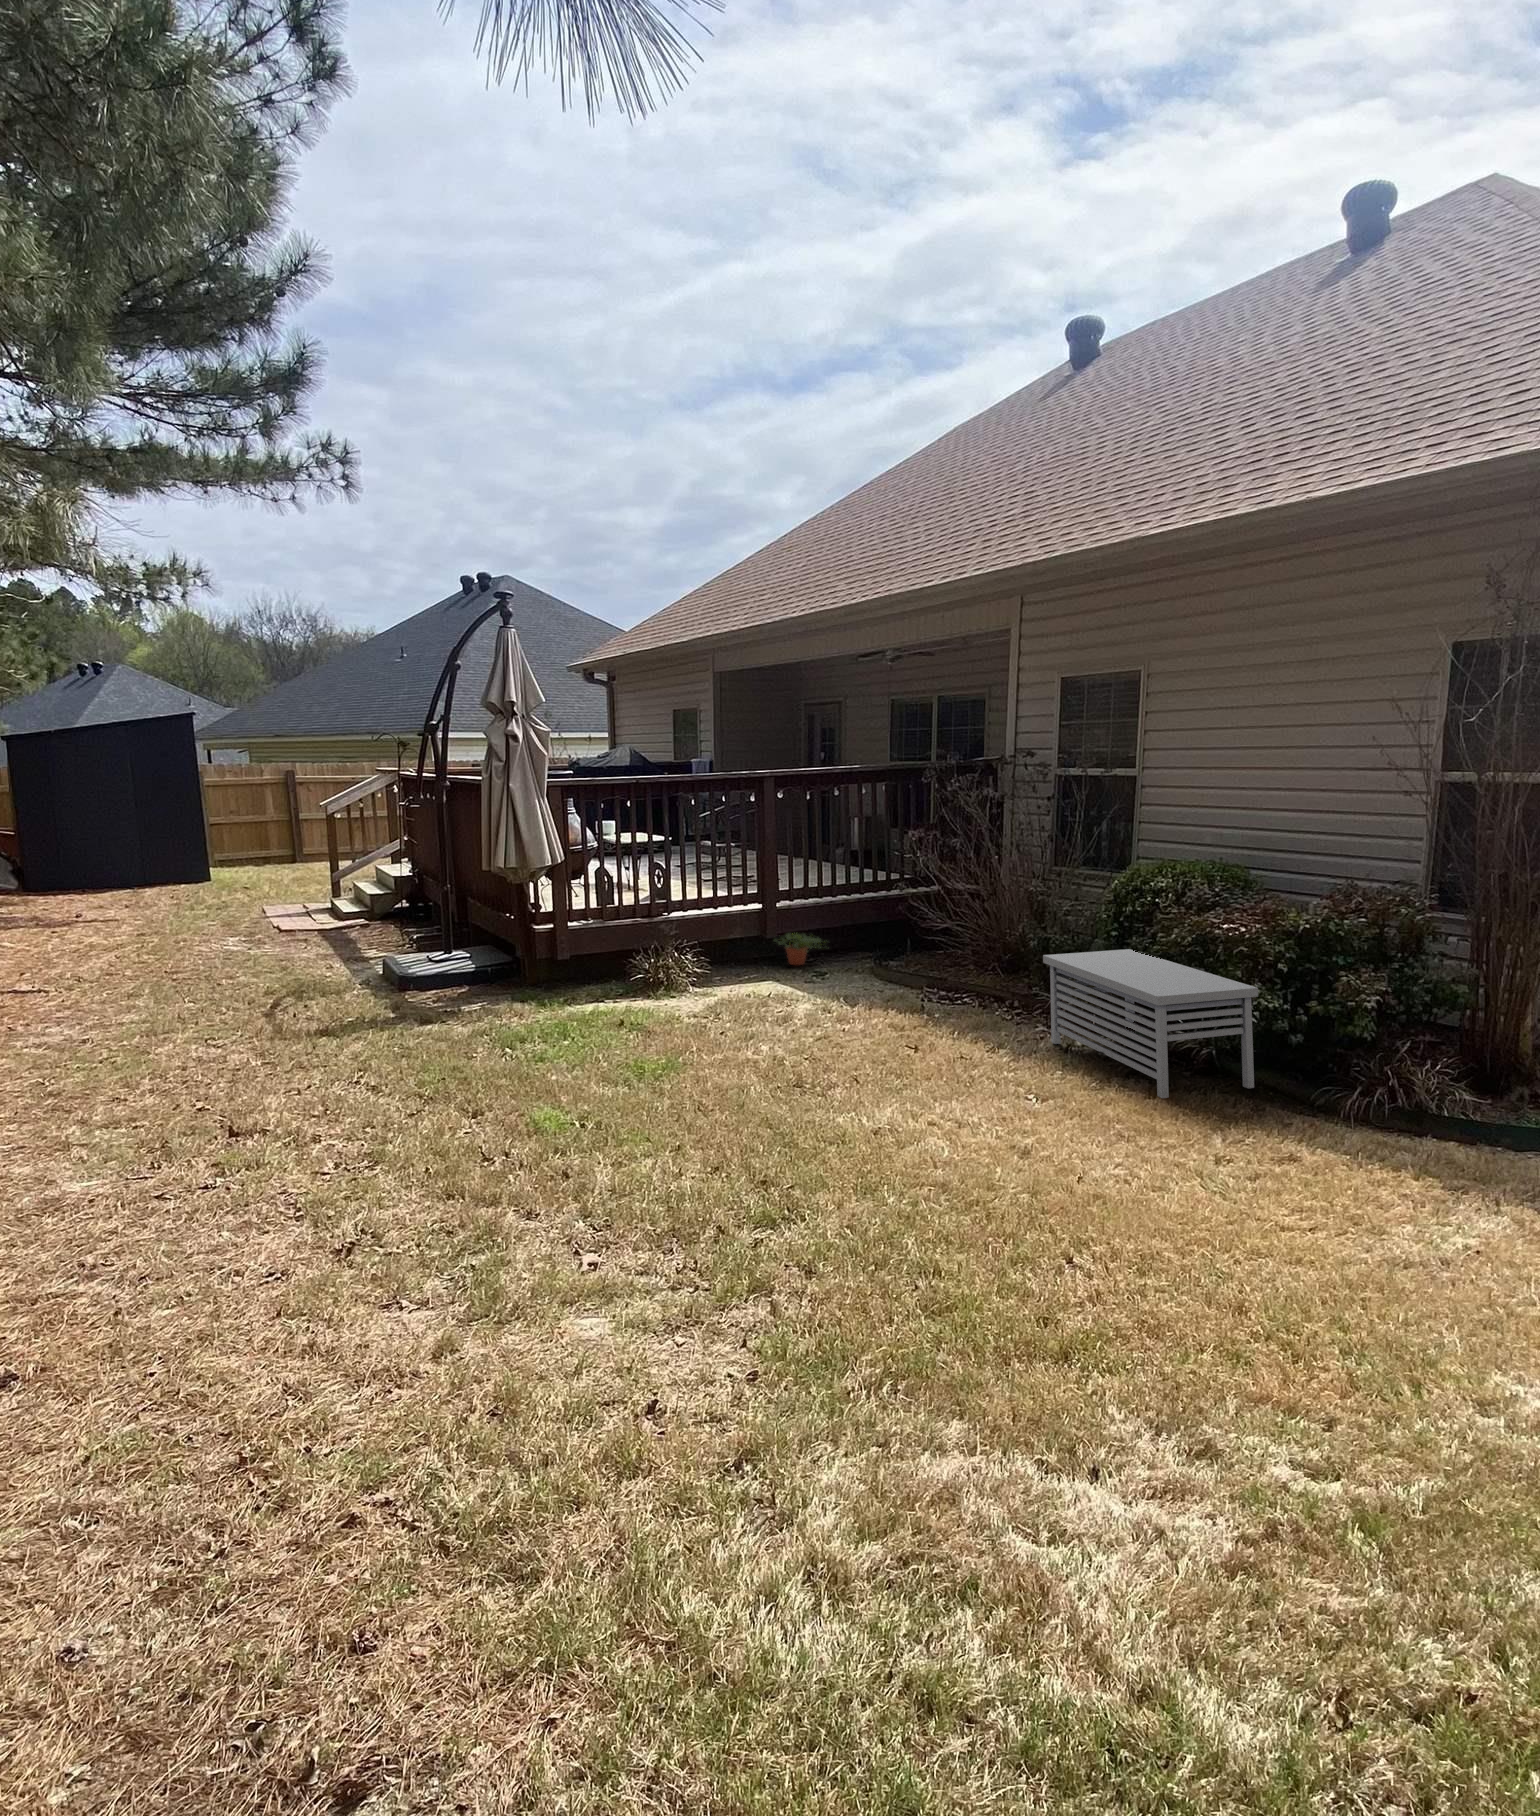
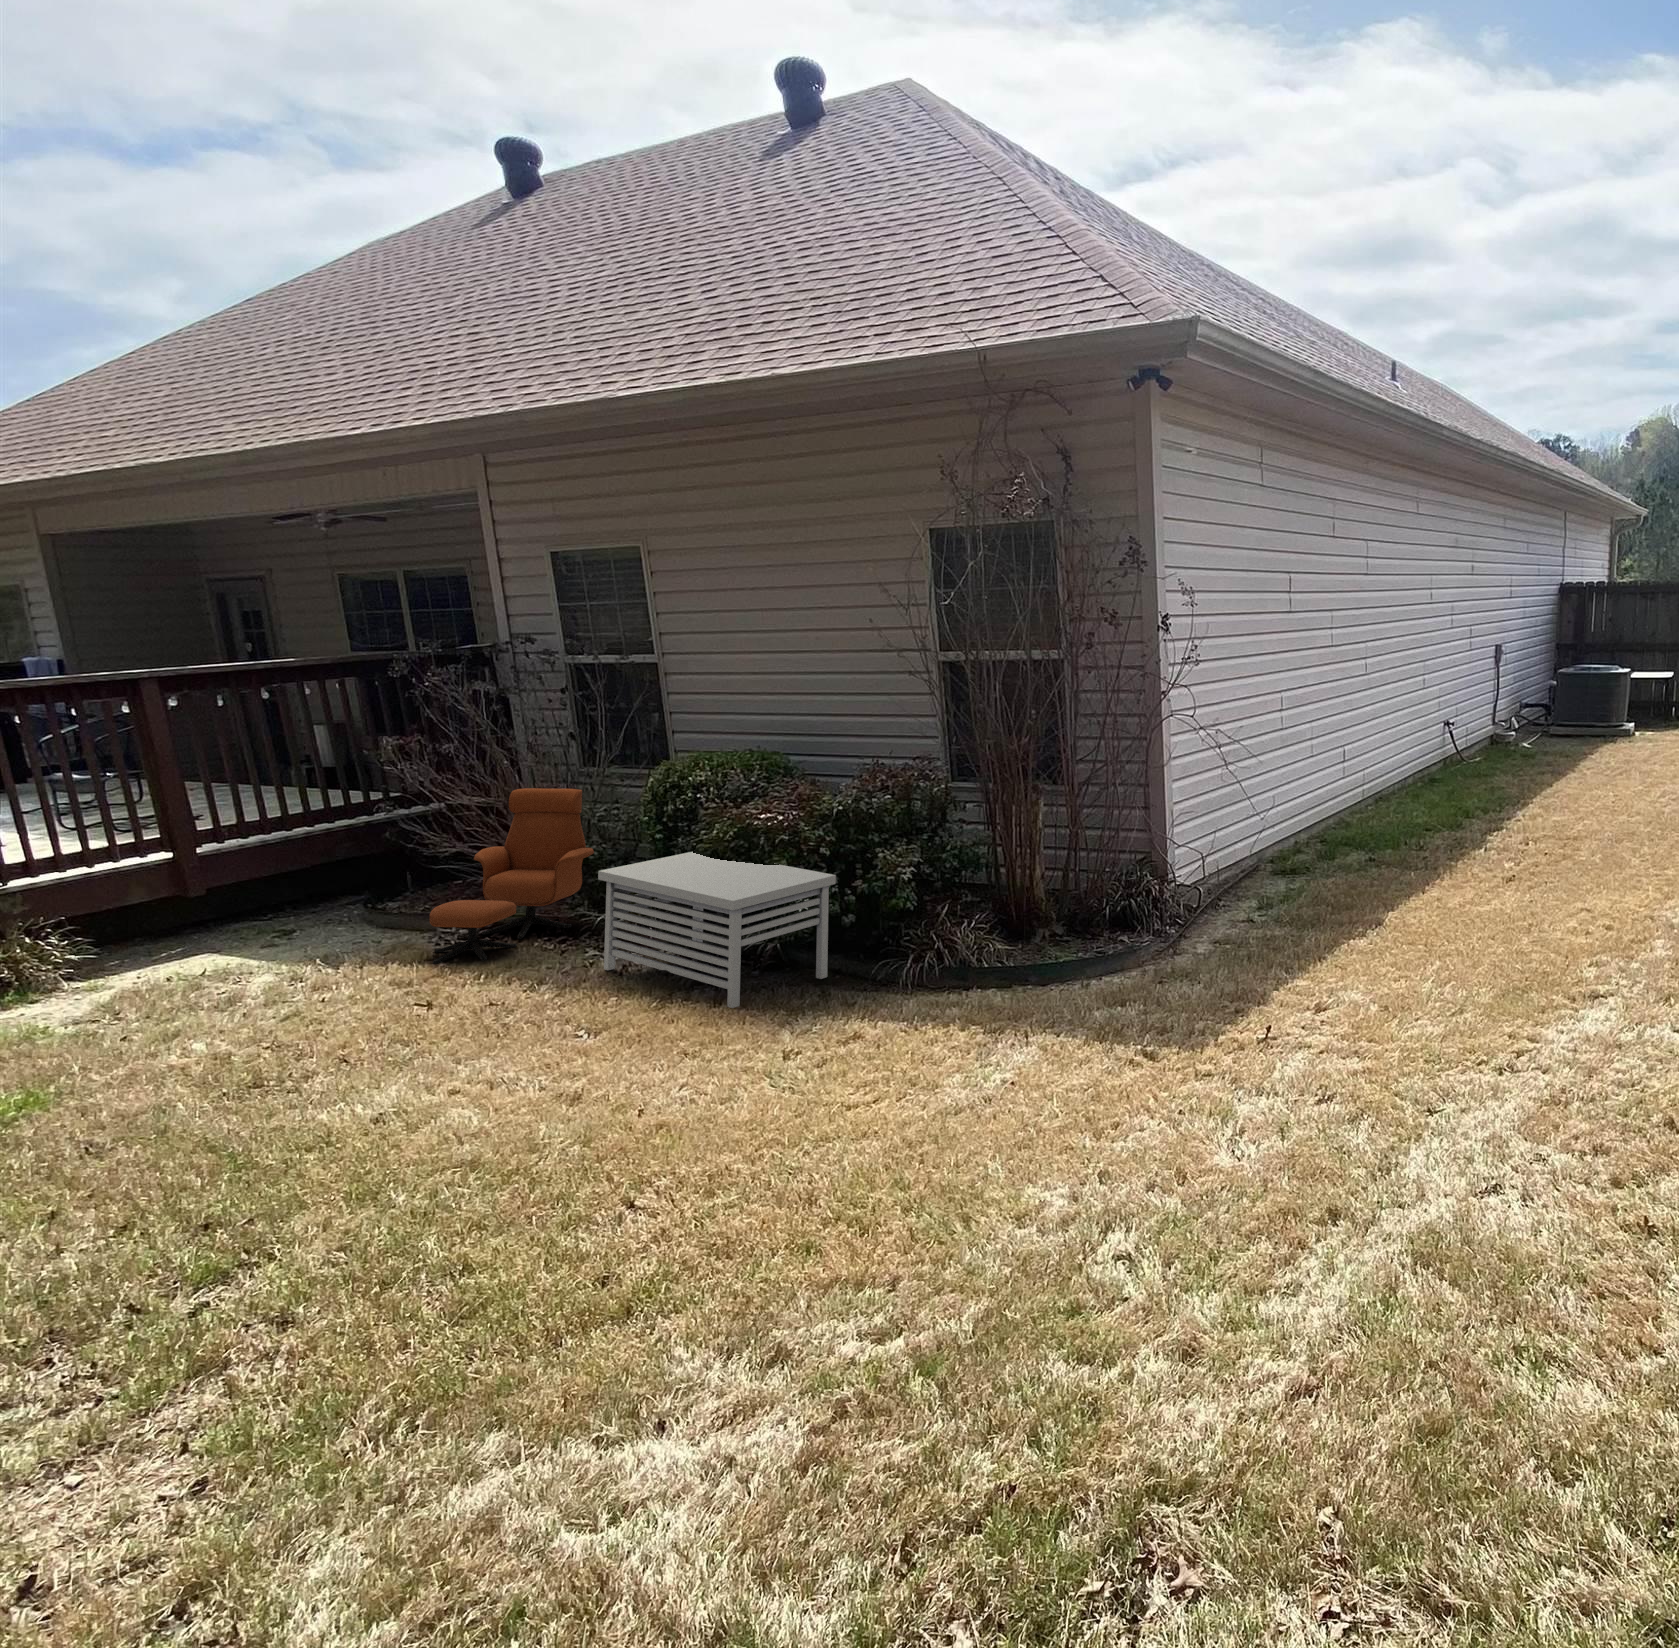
lounge chair: none [922,881,1042,1019] -> present [430,788,594,964]
potted plant: present [774,932,821,965] -> none [180,873,281,928]

